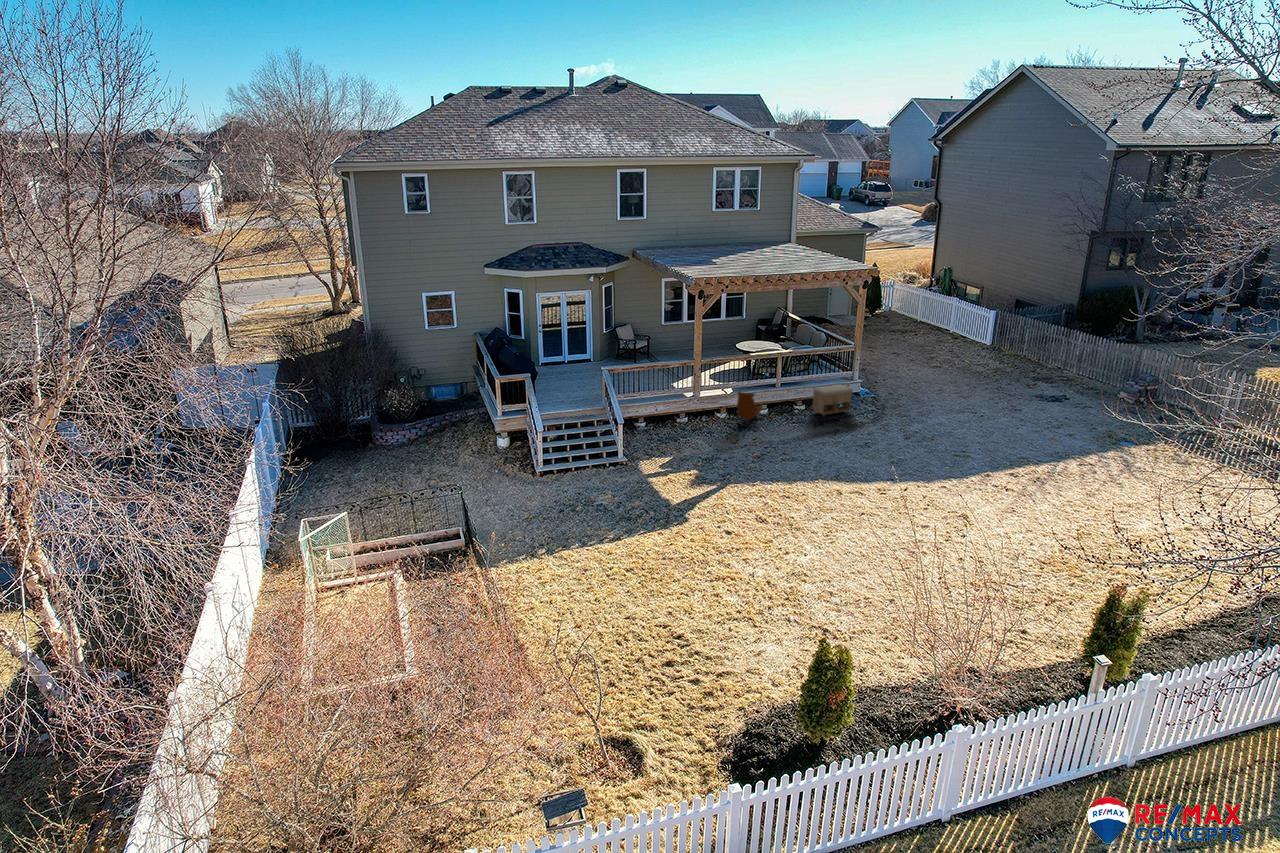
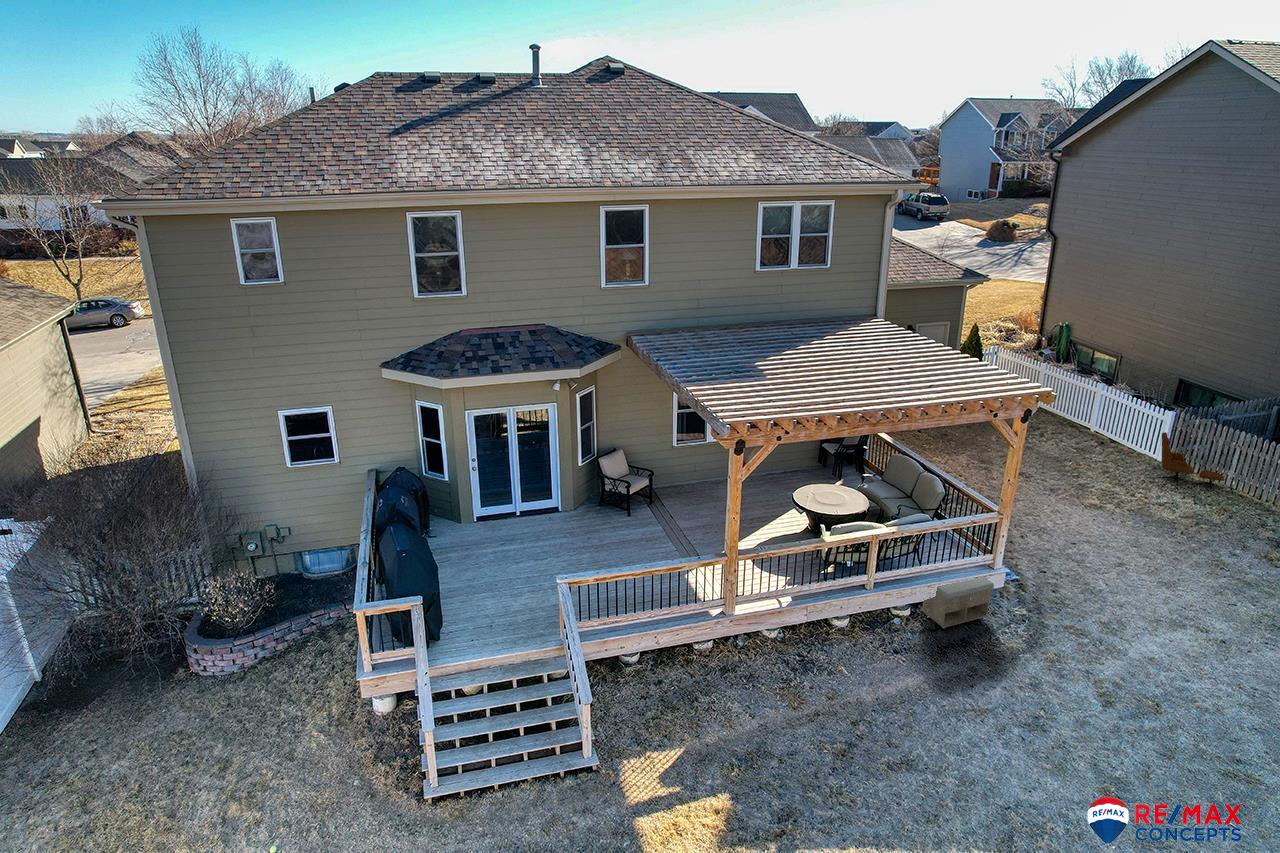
lounge chair: present [737,392,763,425] -> present [1159,432,1224,489]

